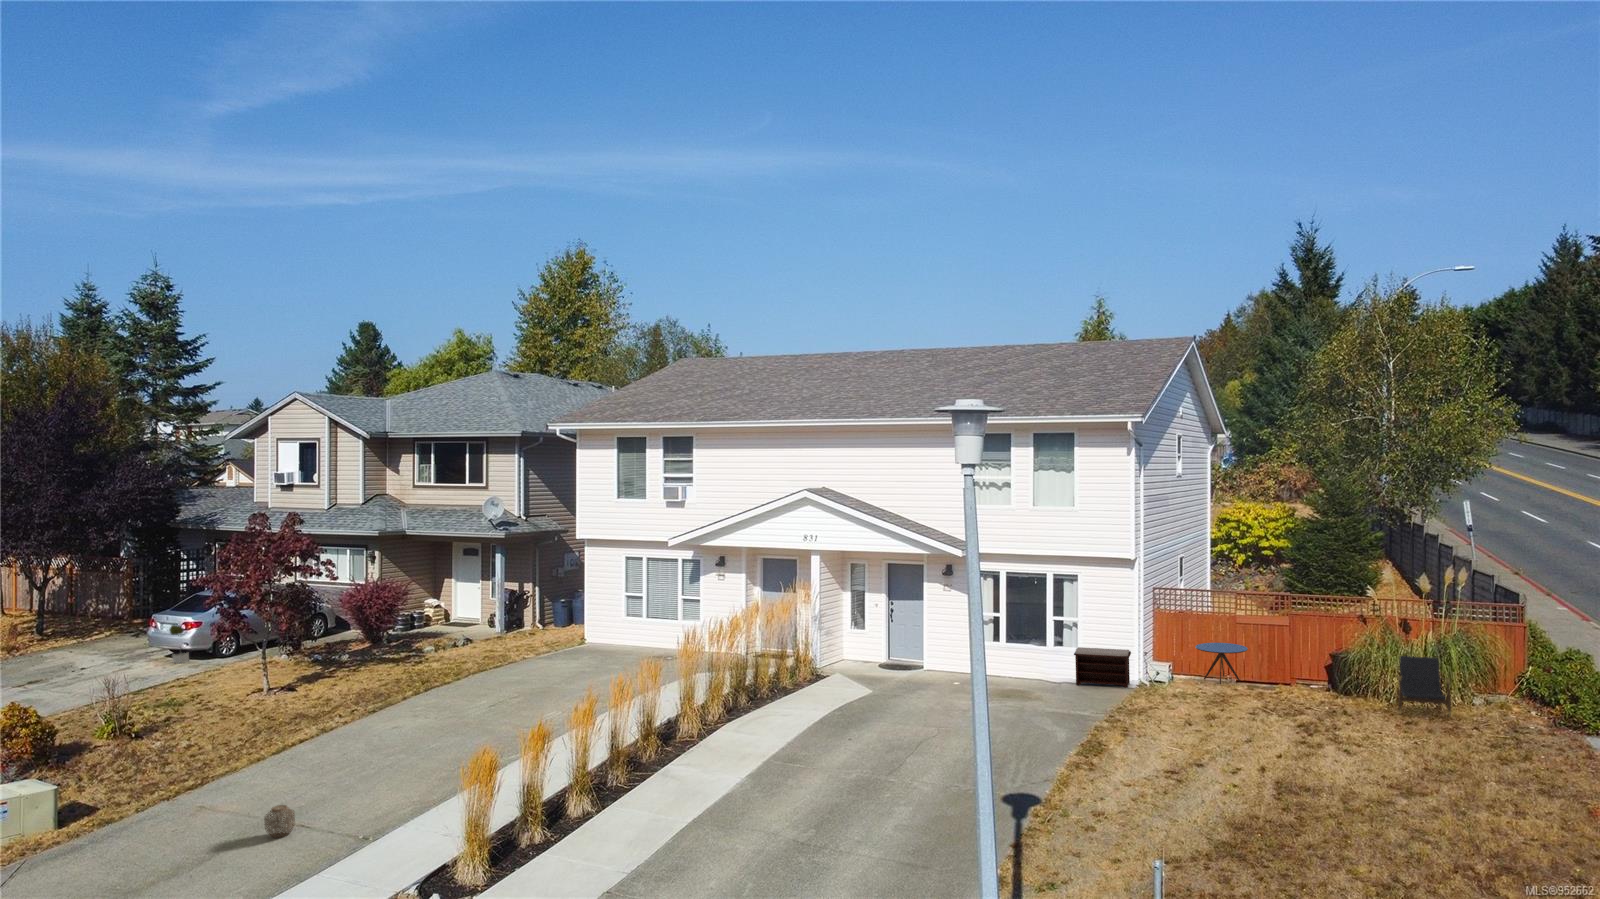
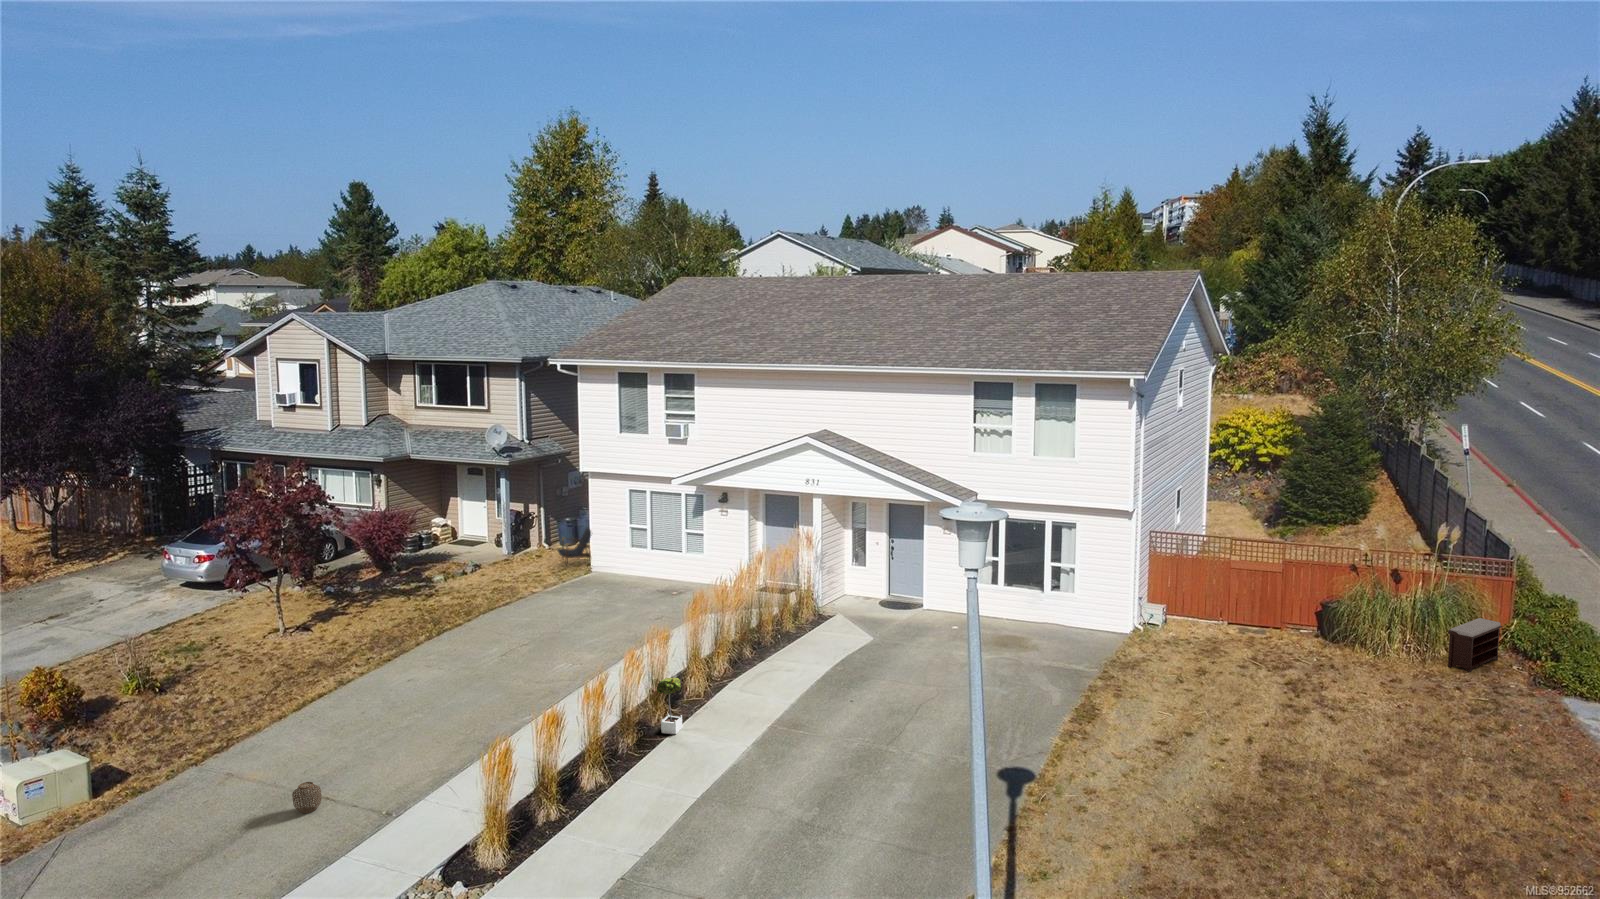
potted tree: present [169,625,189,663] -> present [657,678,682,734]
round table: present [1195,643,1248,684] -> none [1191,587,1242,629]
bench: present [1074,647,1131,688] -> present [1448,618,1502,672]
lounge chair: present [1398,656,1451,716] -> present [557,528,591,565]

